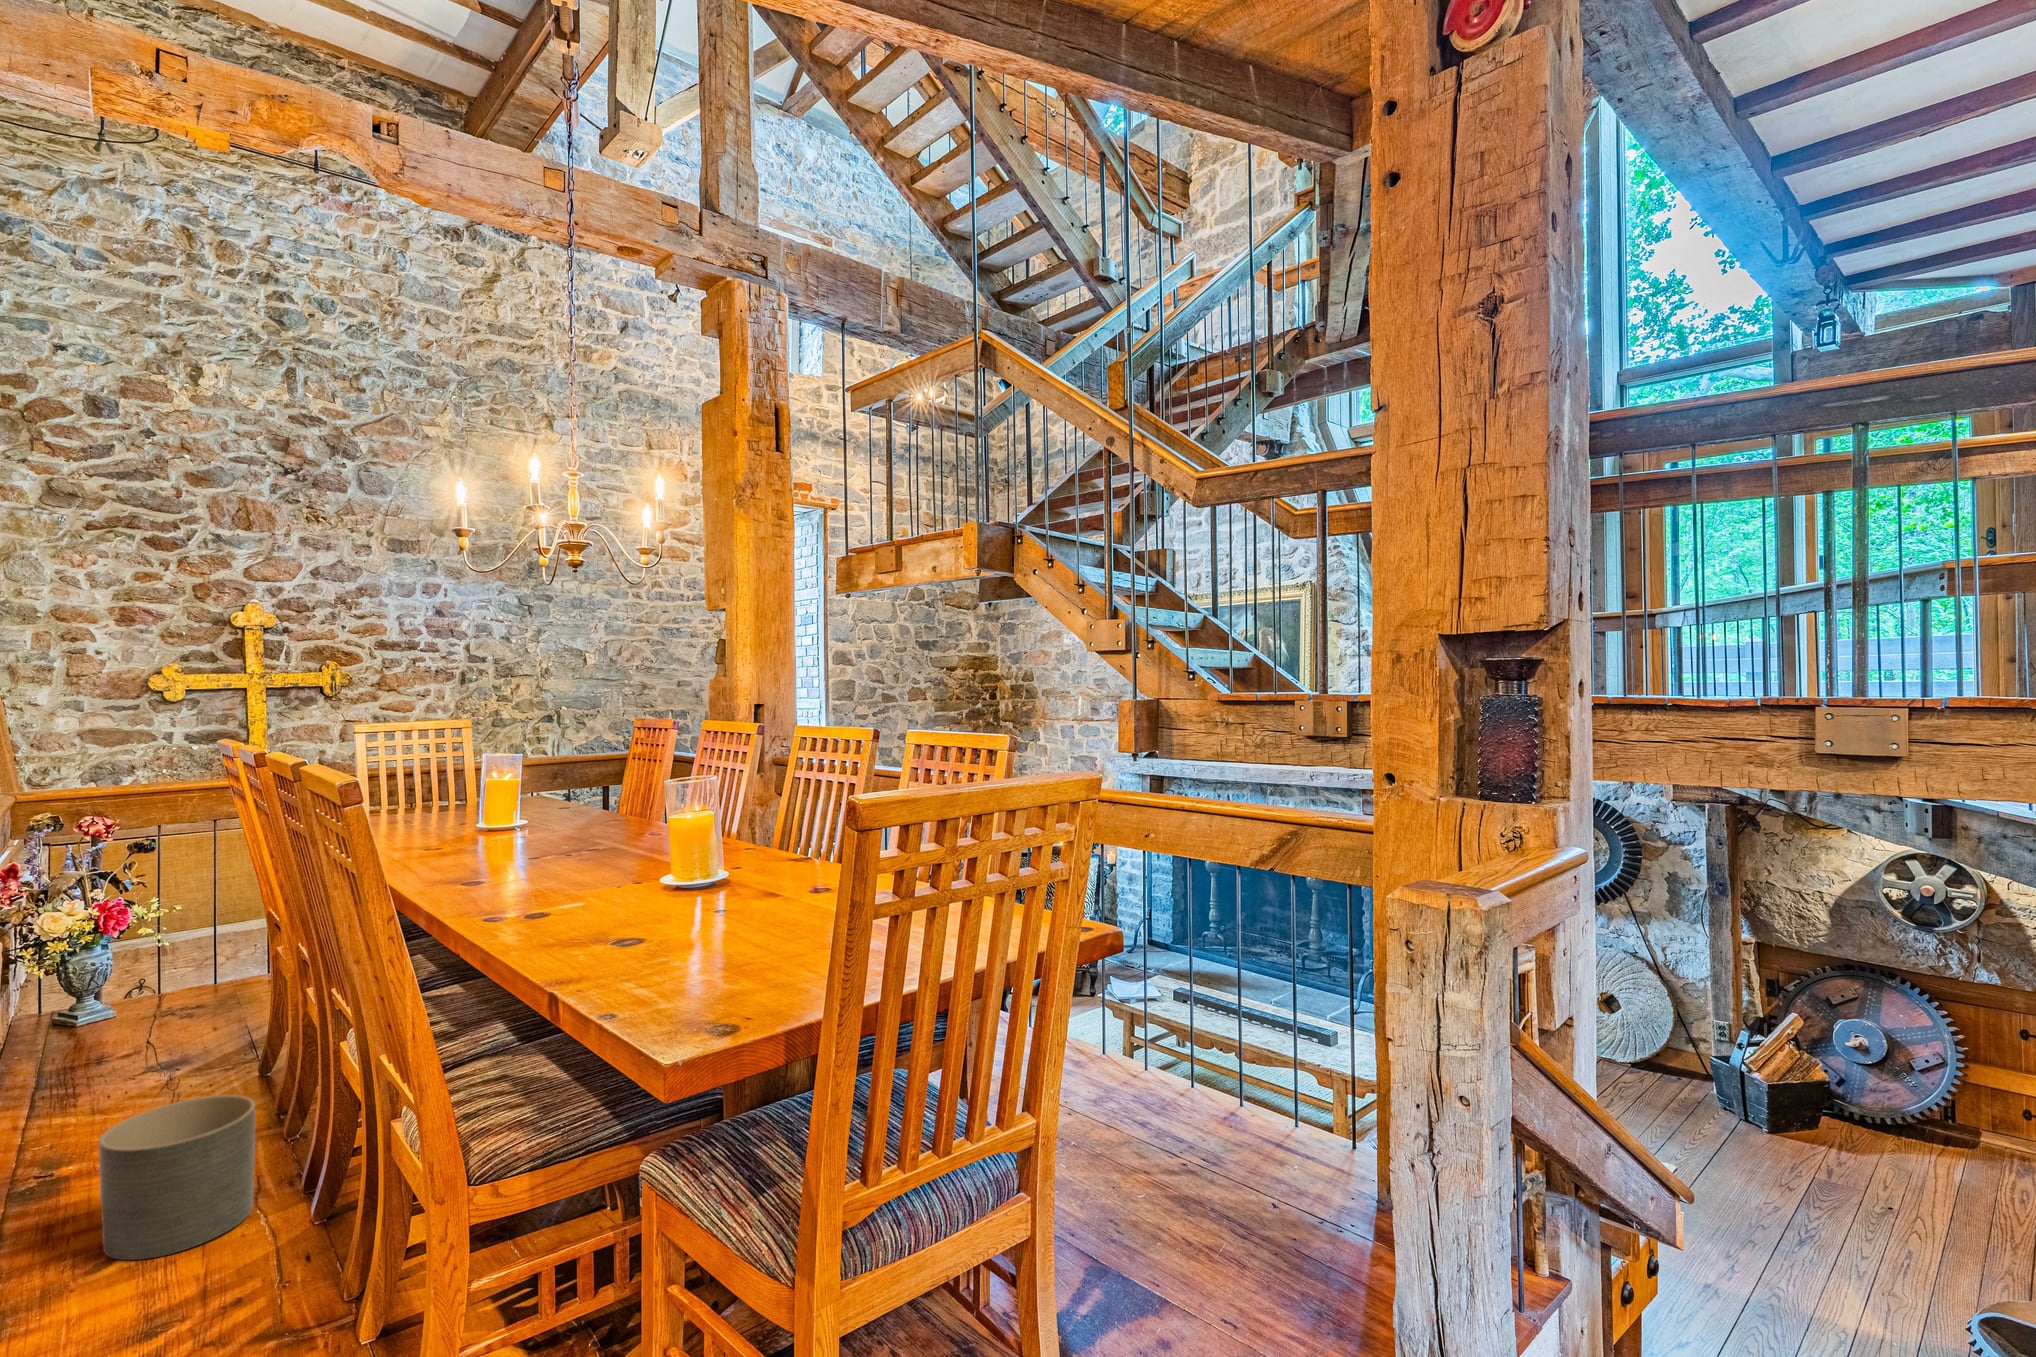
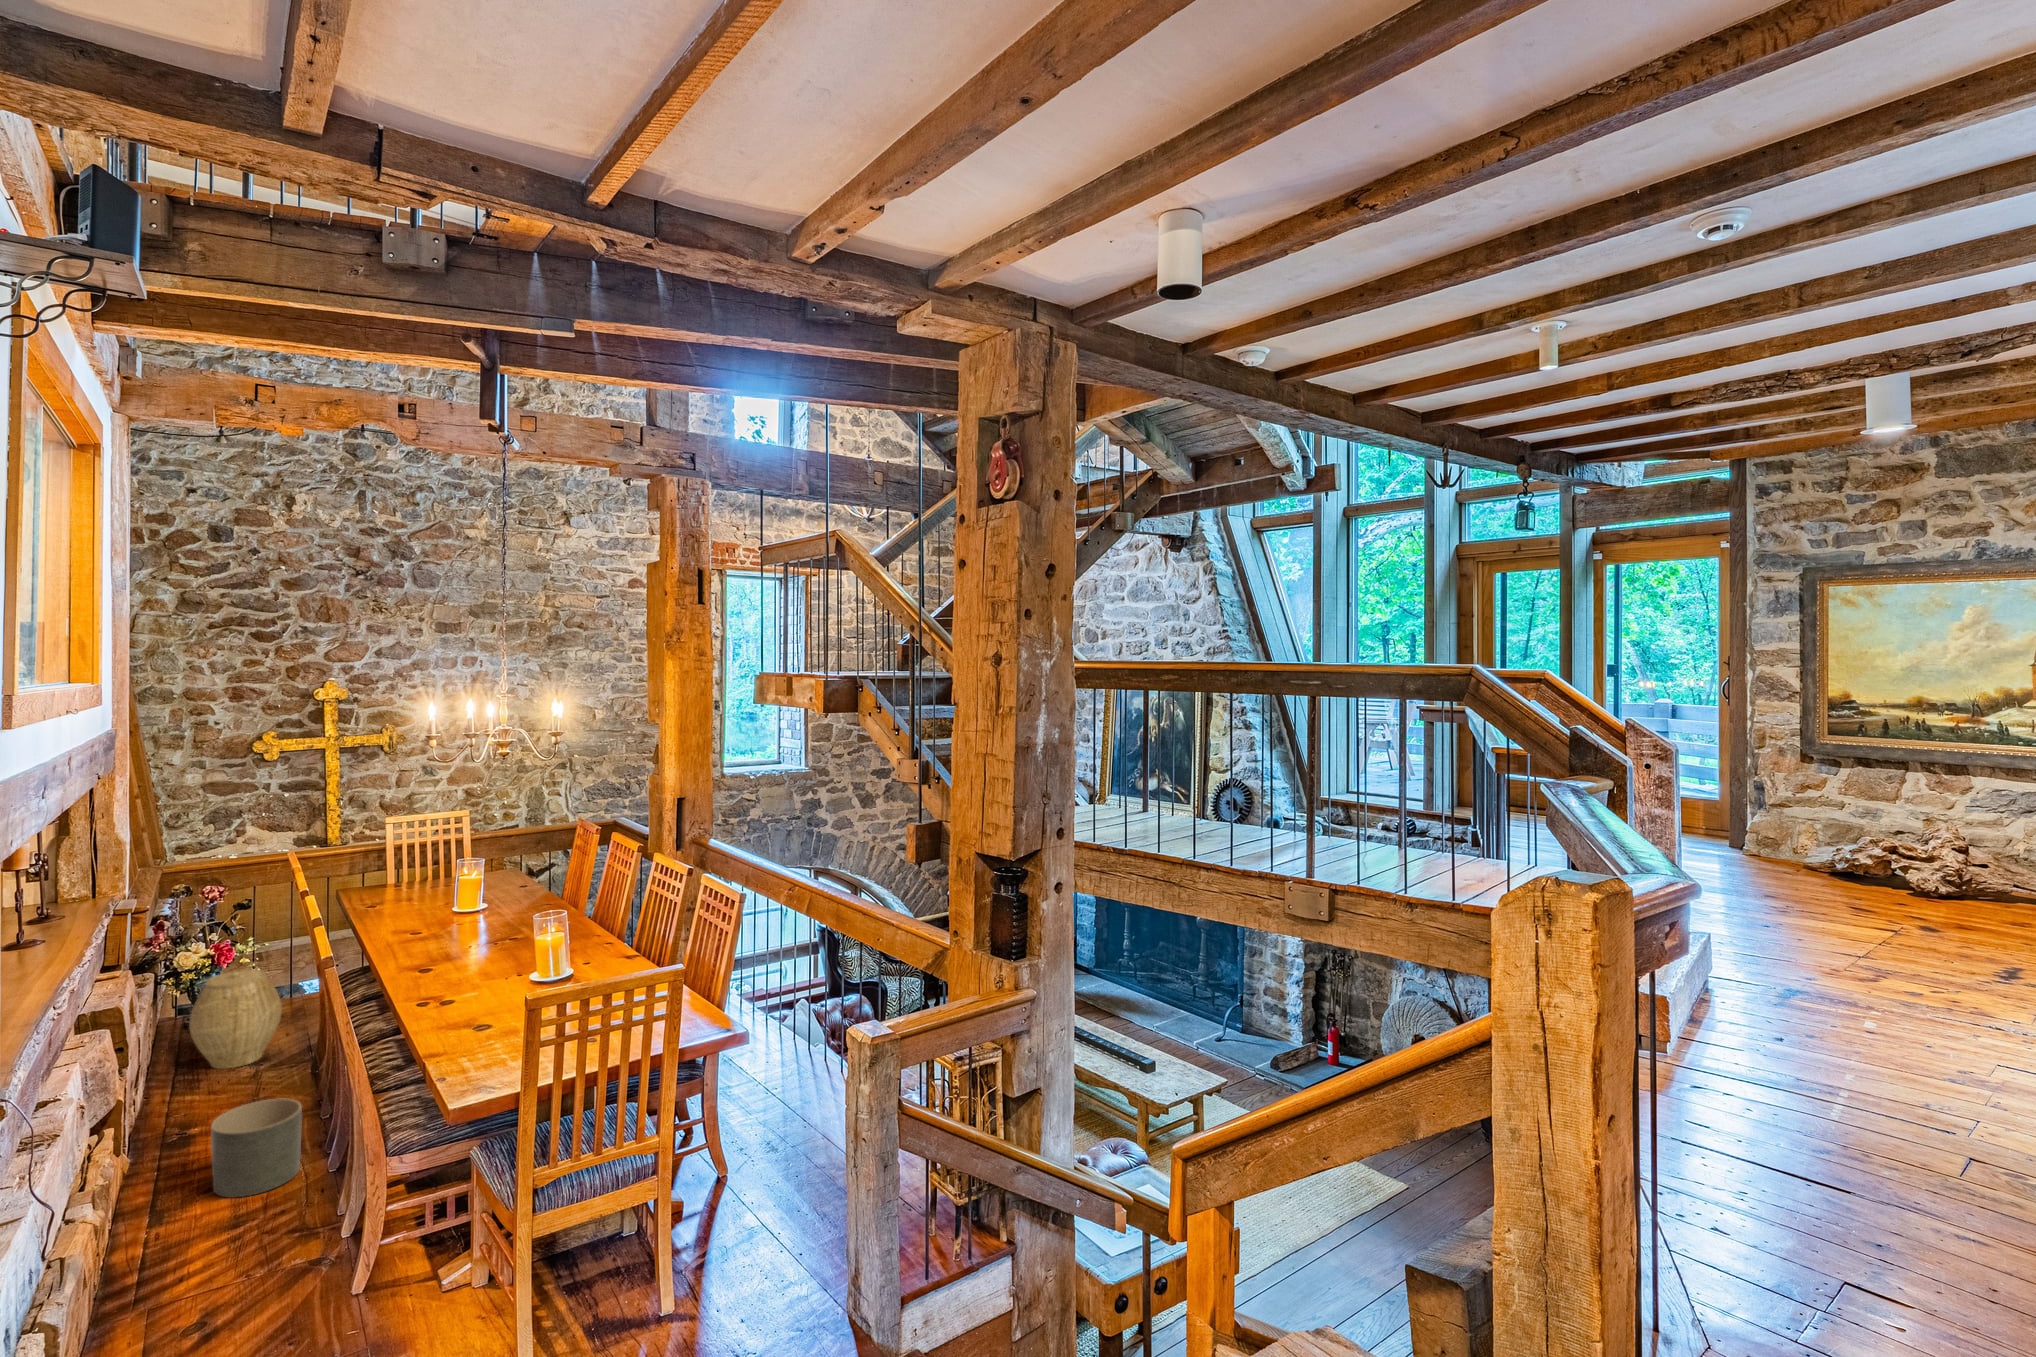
woven basket: none [59,934,204,1078] -> present [189,969,282,1069]

